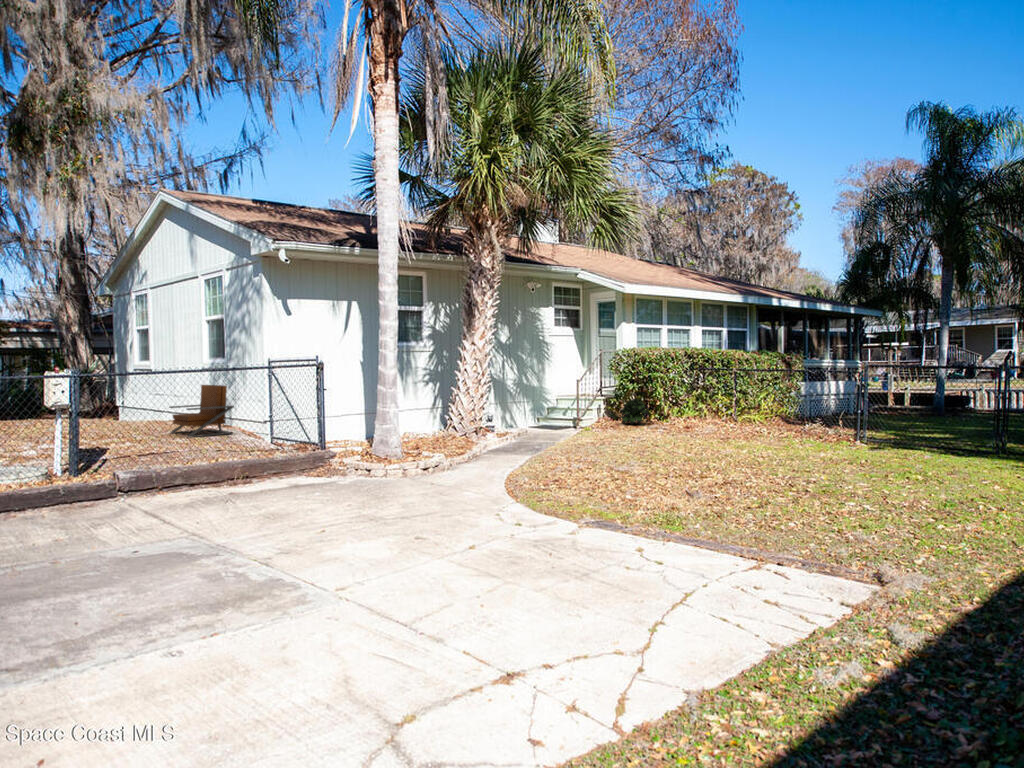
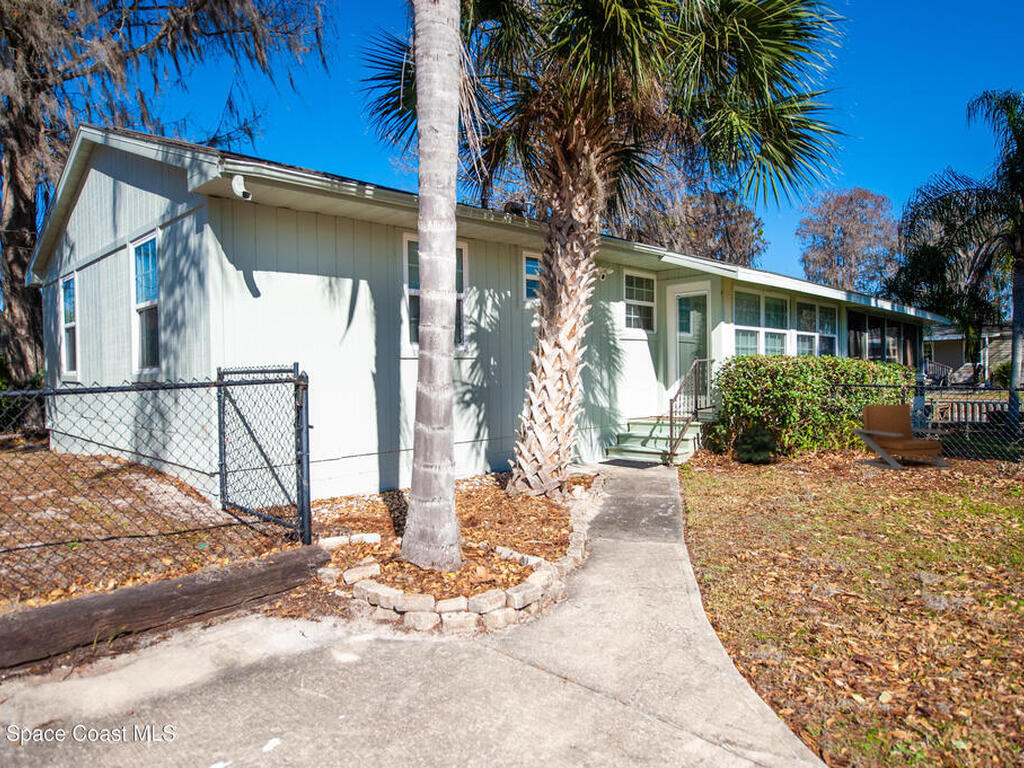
lounge chair: present [169,385,234,437] -> present [853,404,949,470]

